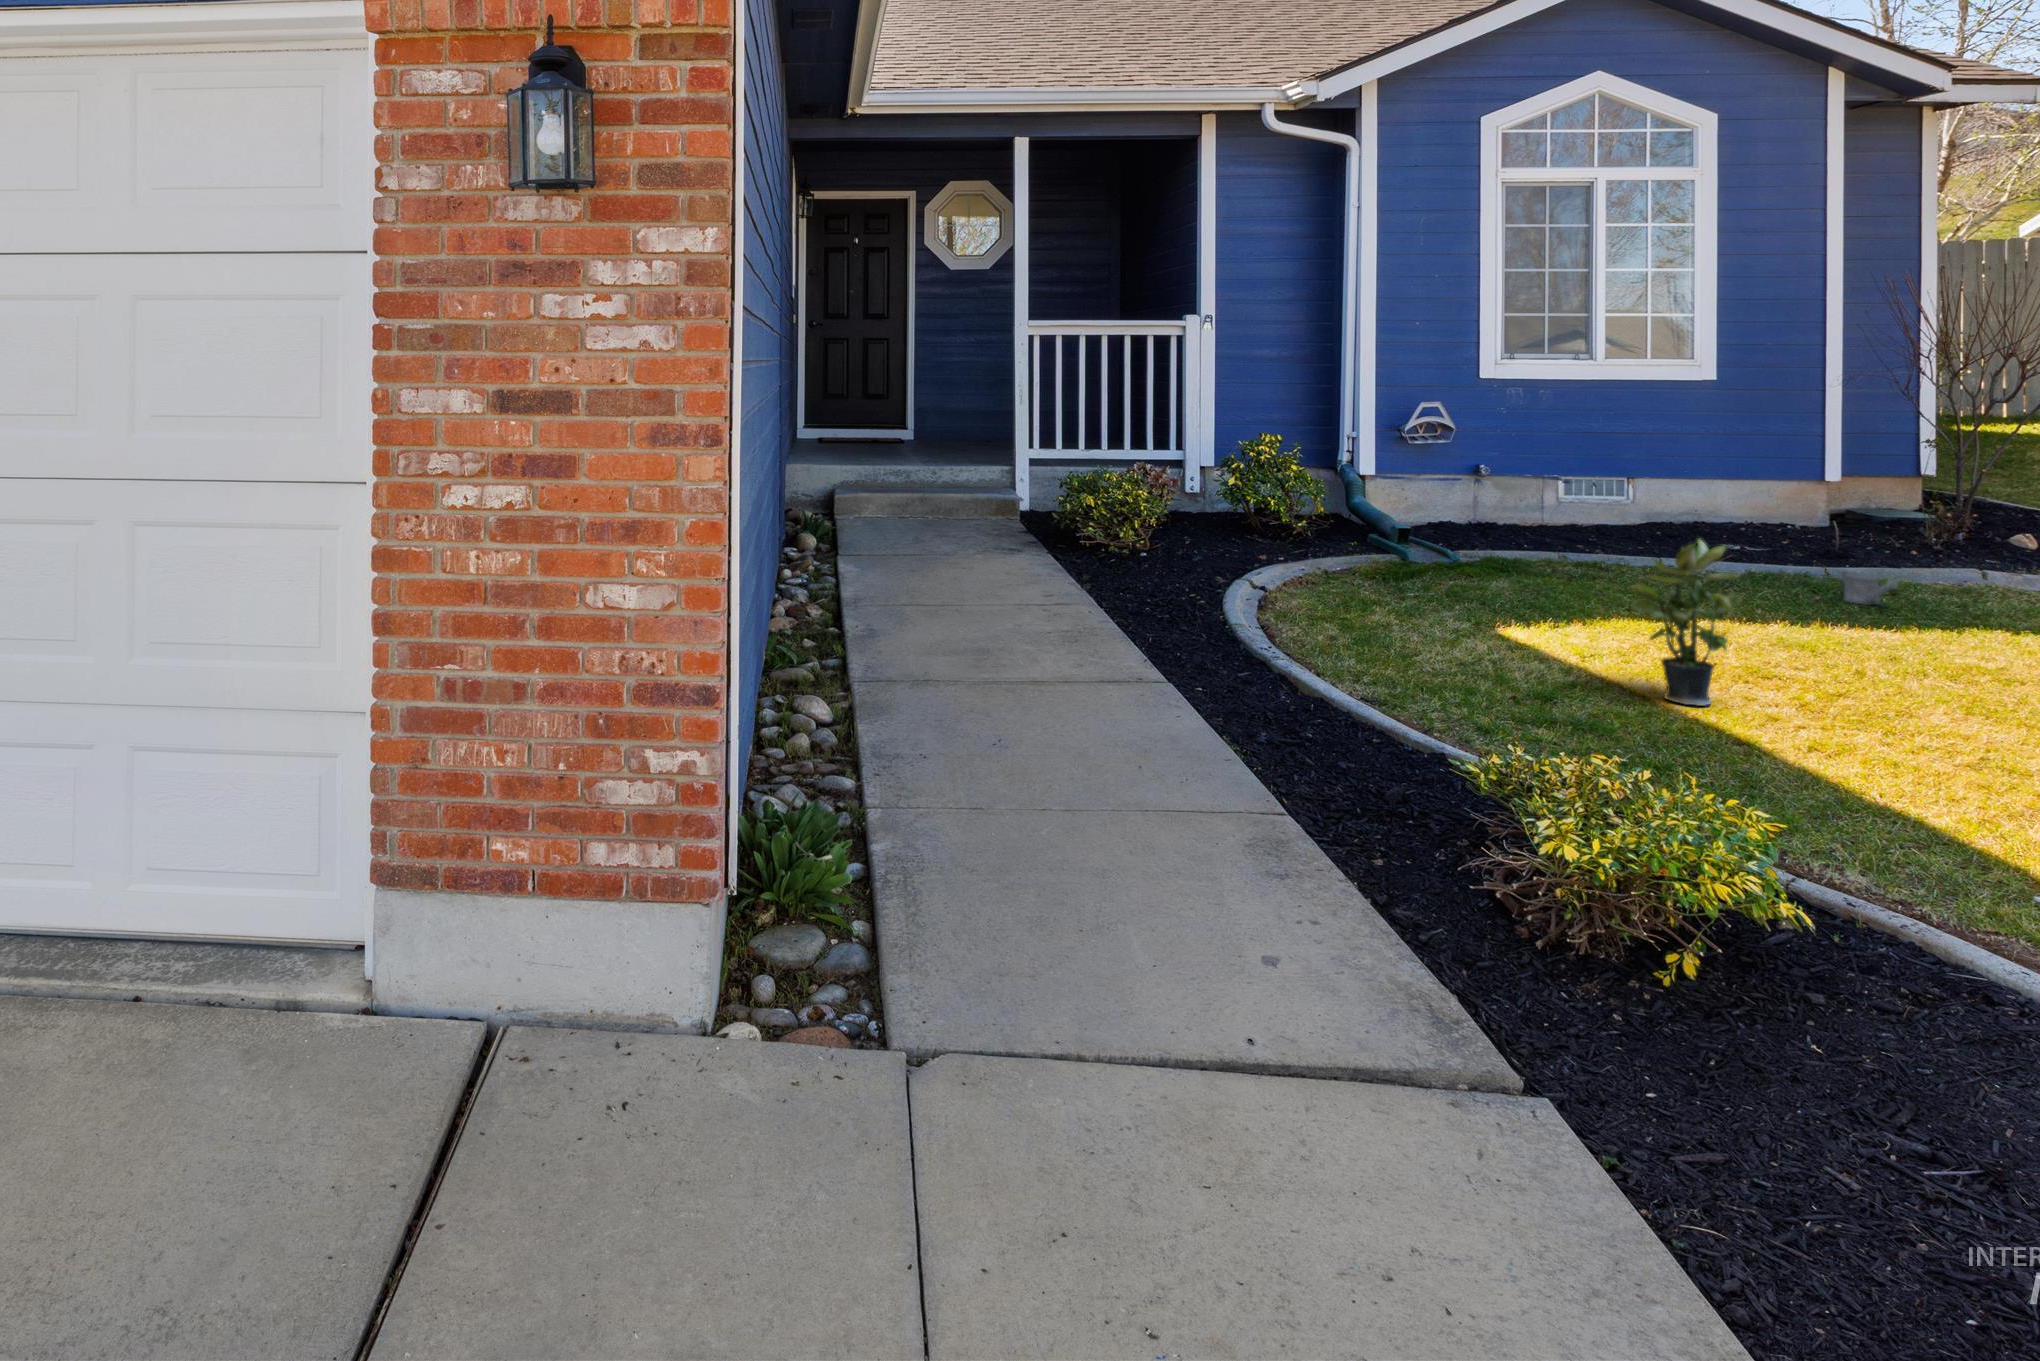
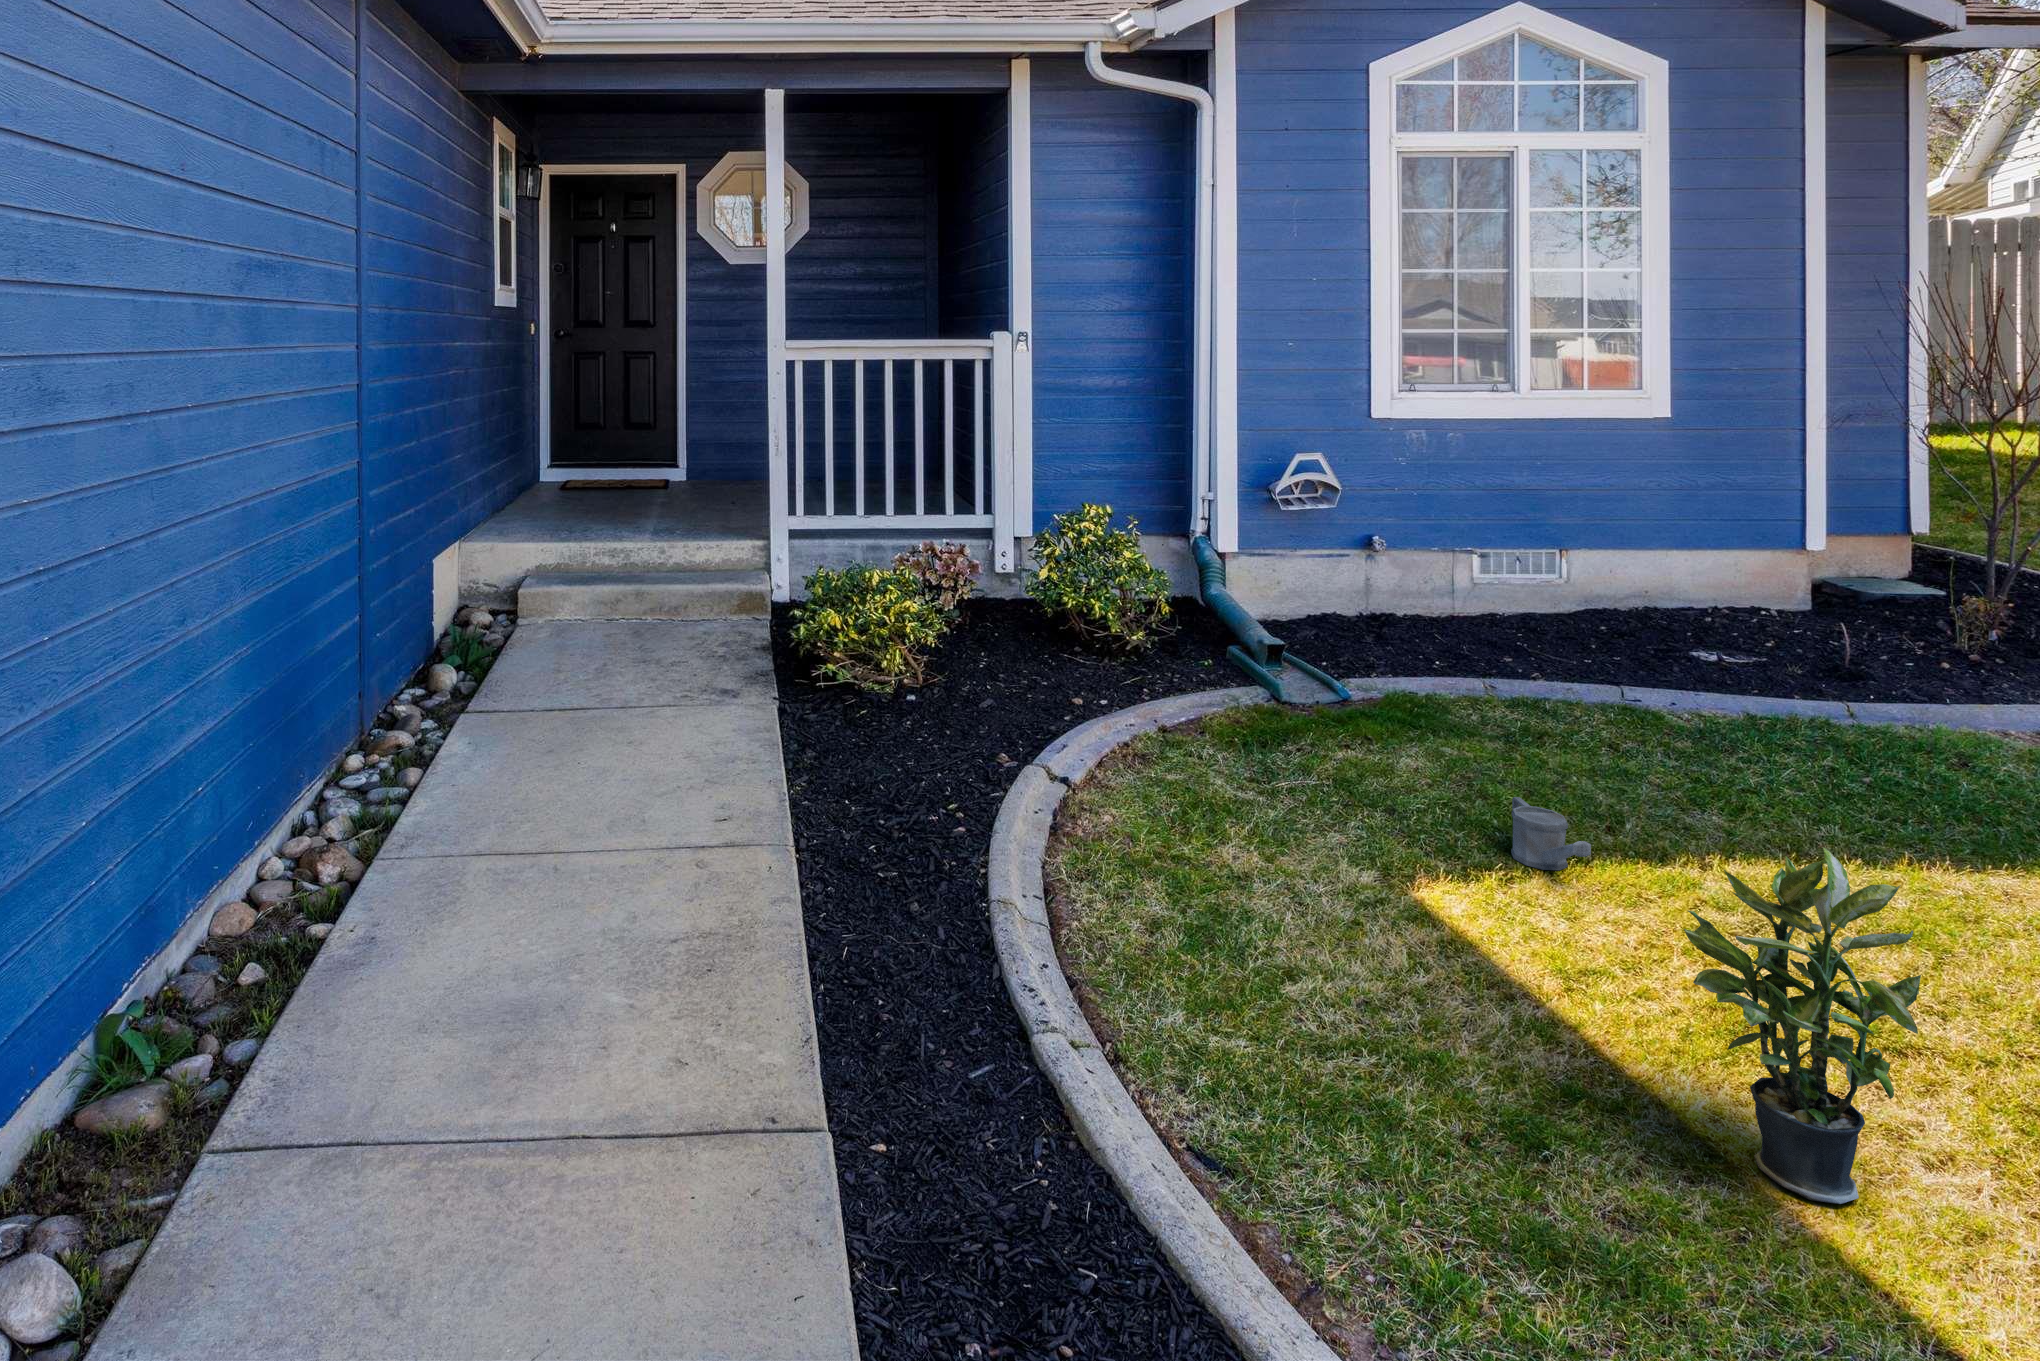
watering can: present [1842,571,1898,605] -> present [1511,797,1591,870]

